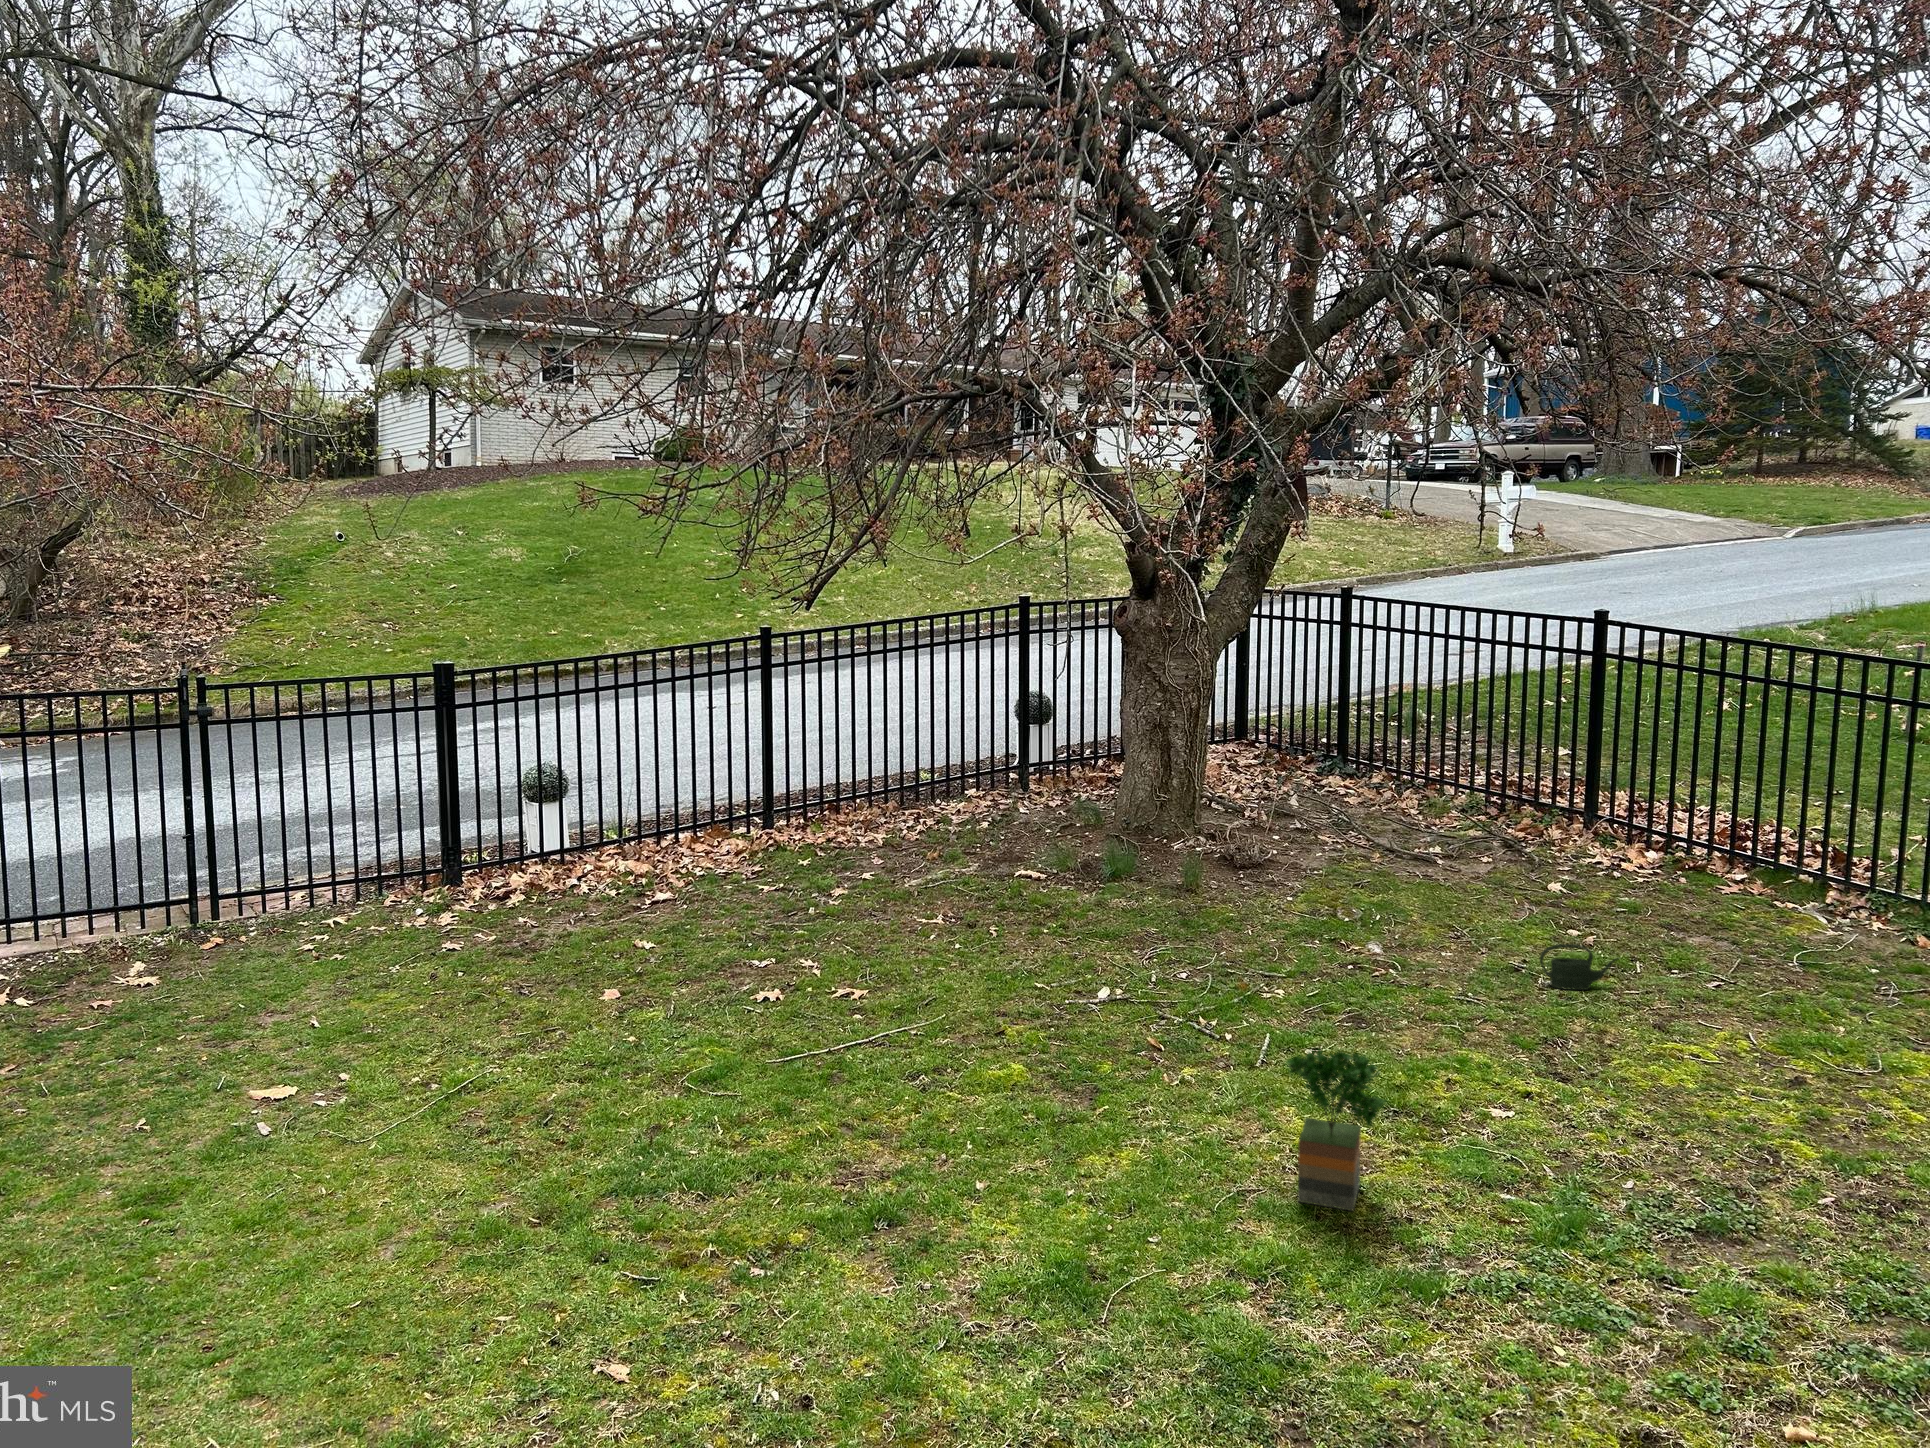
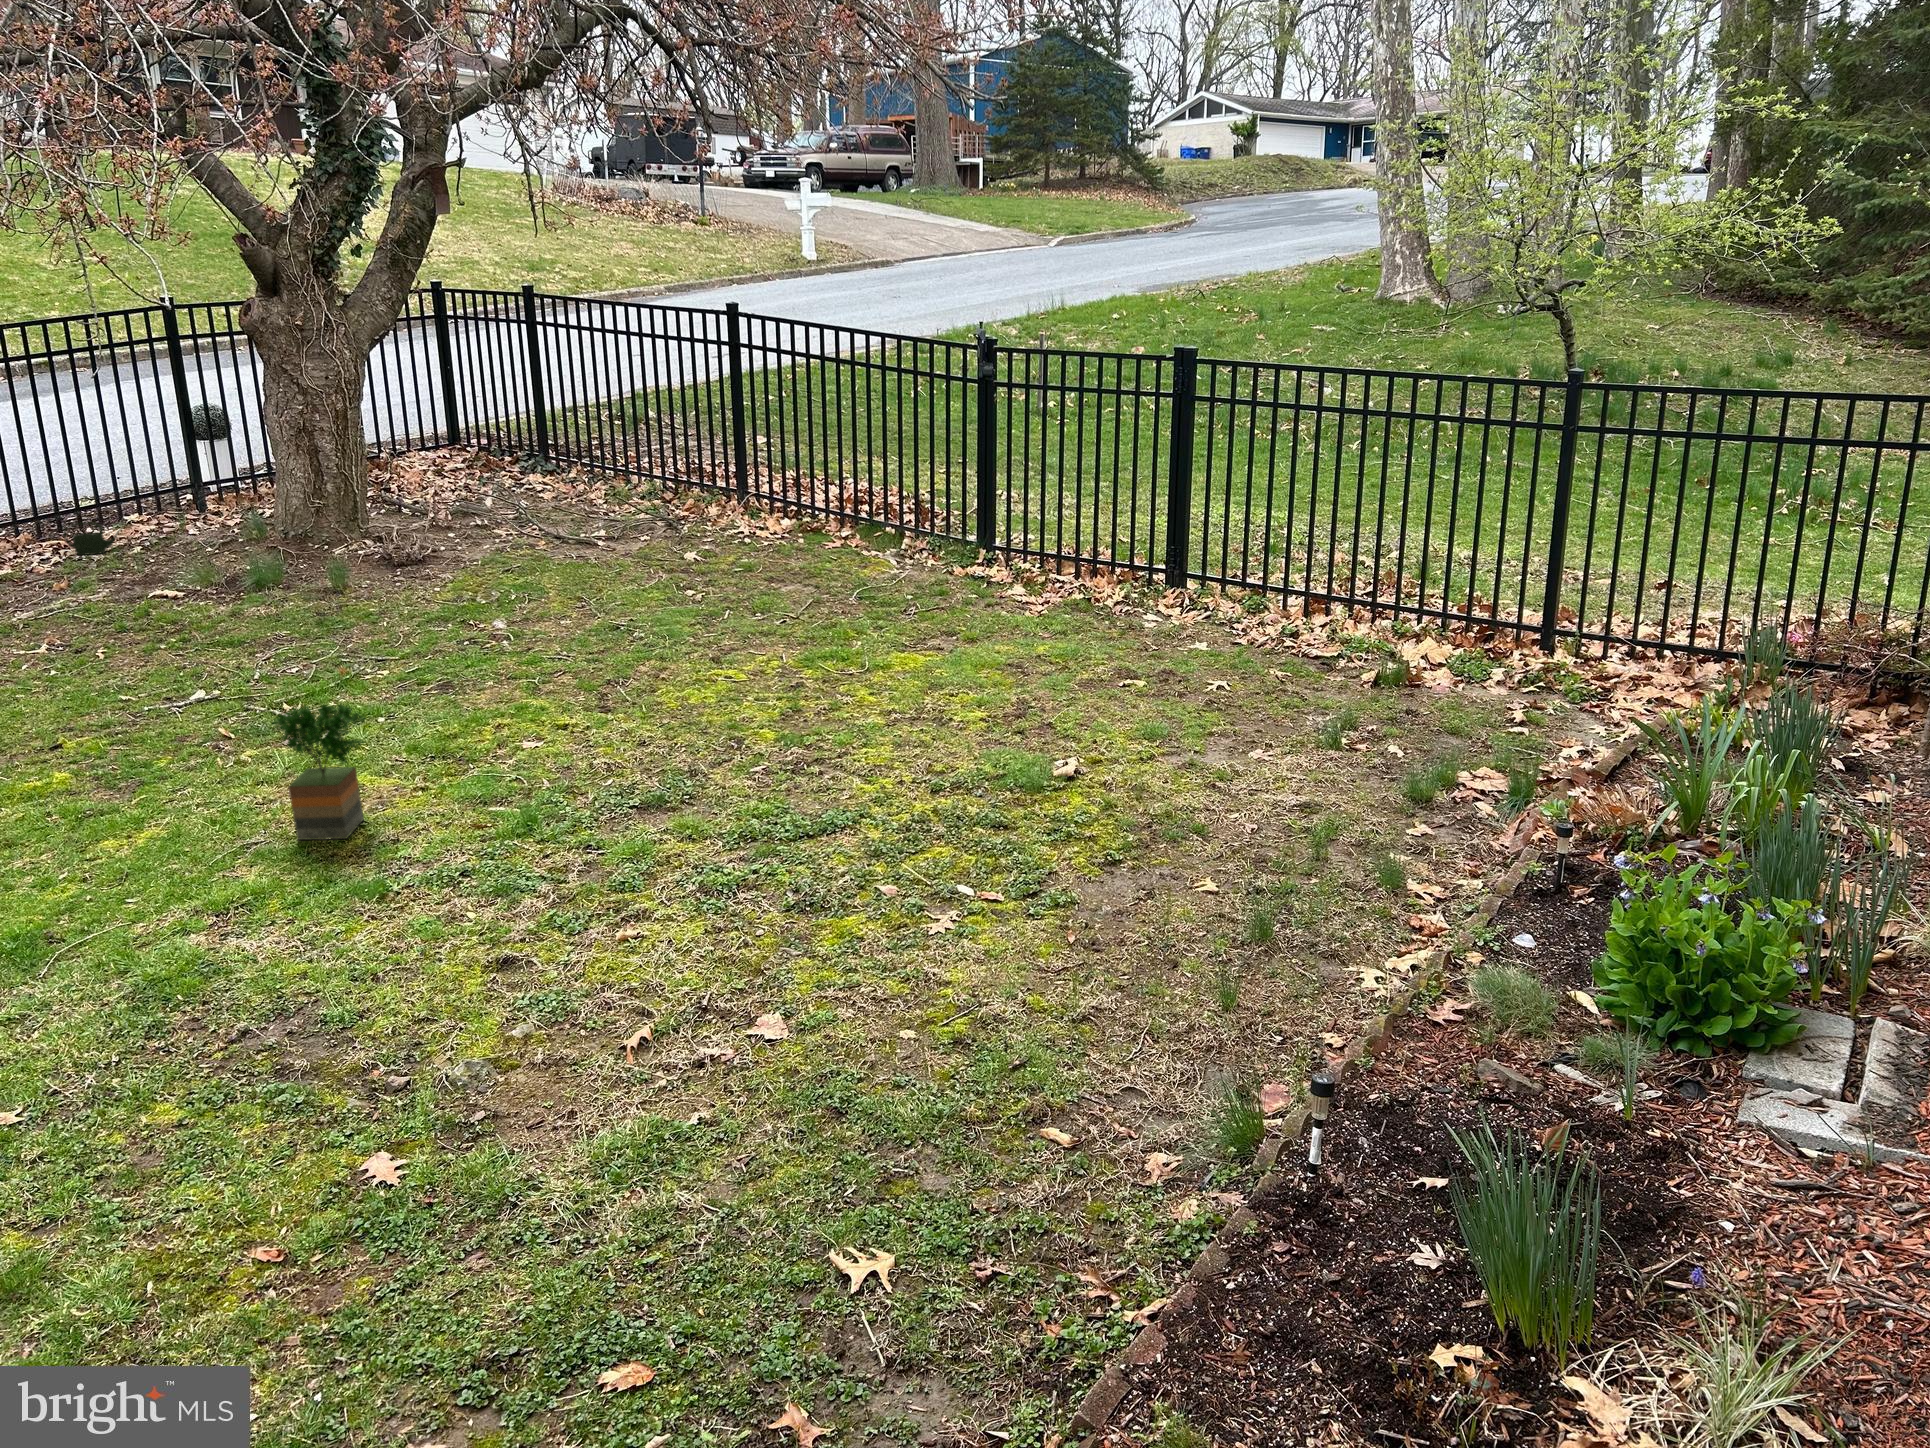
watering can: present [1540,944,1619,990] -> present [63,522,122,555]

